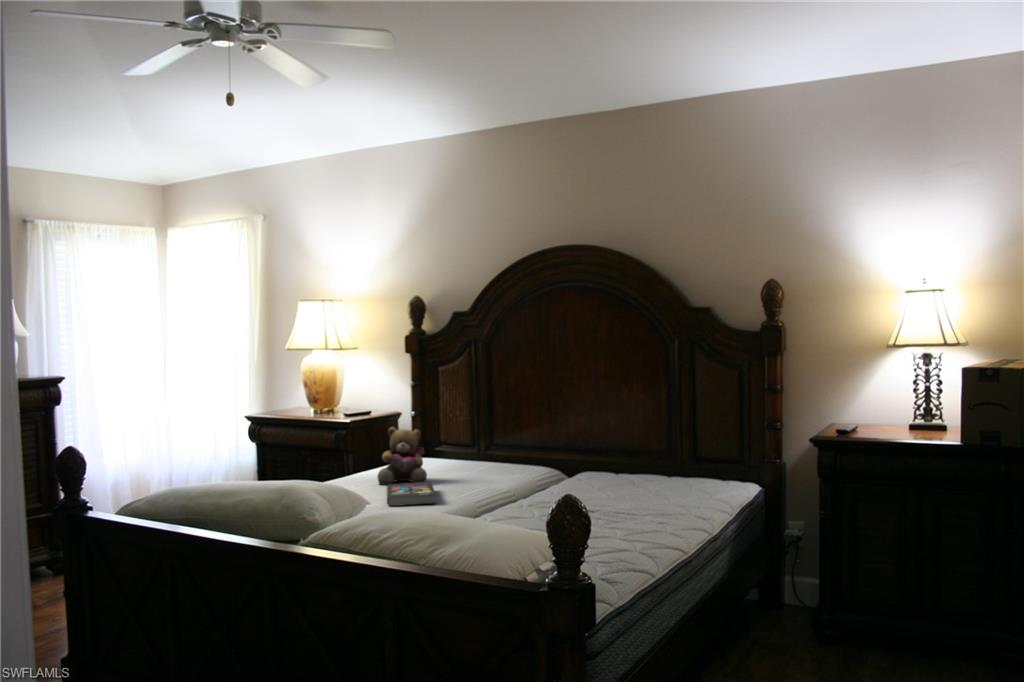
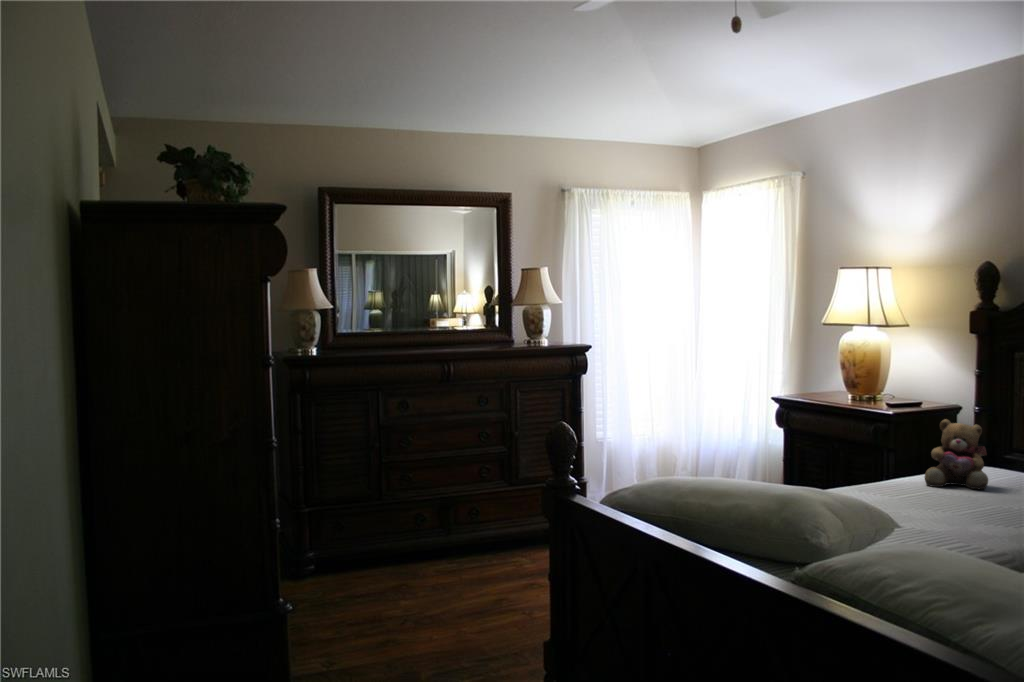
book: present [387,482,436,506] -> none [934,486,996,512]

